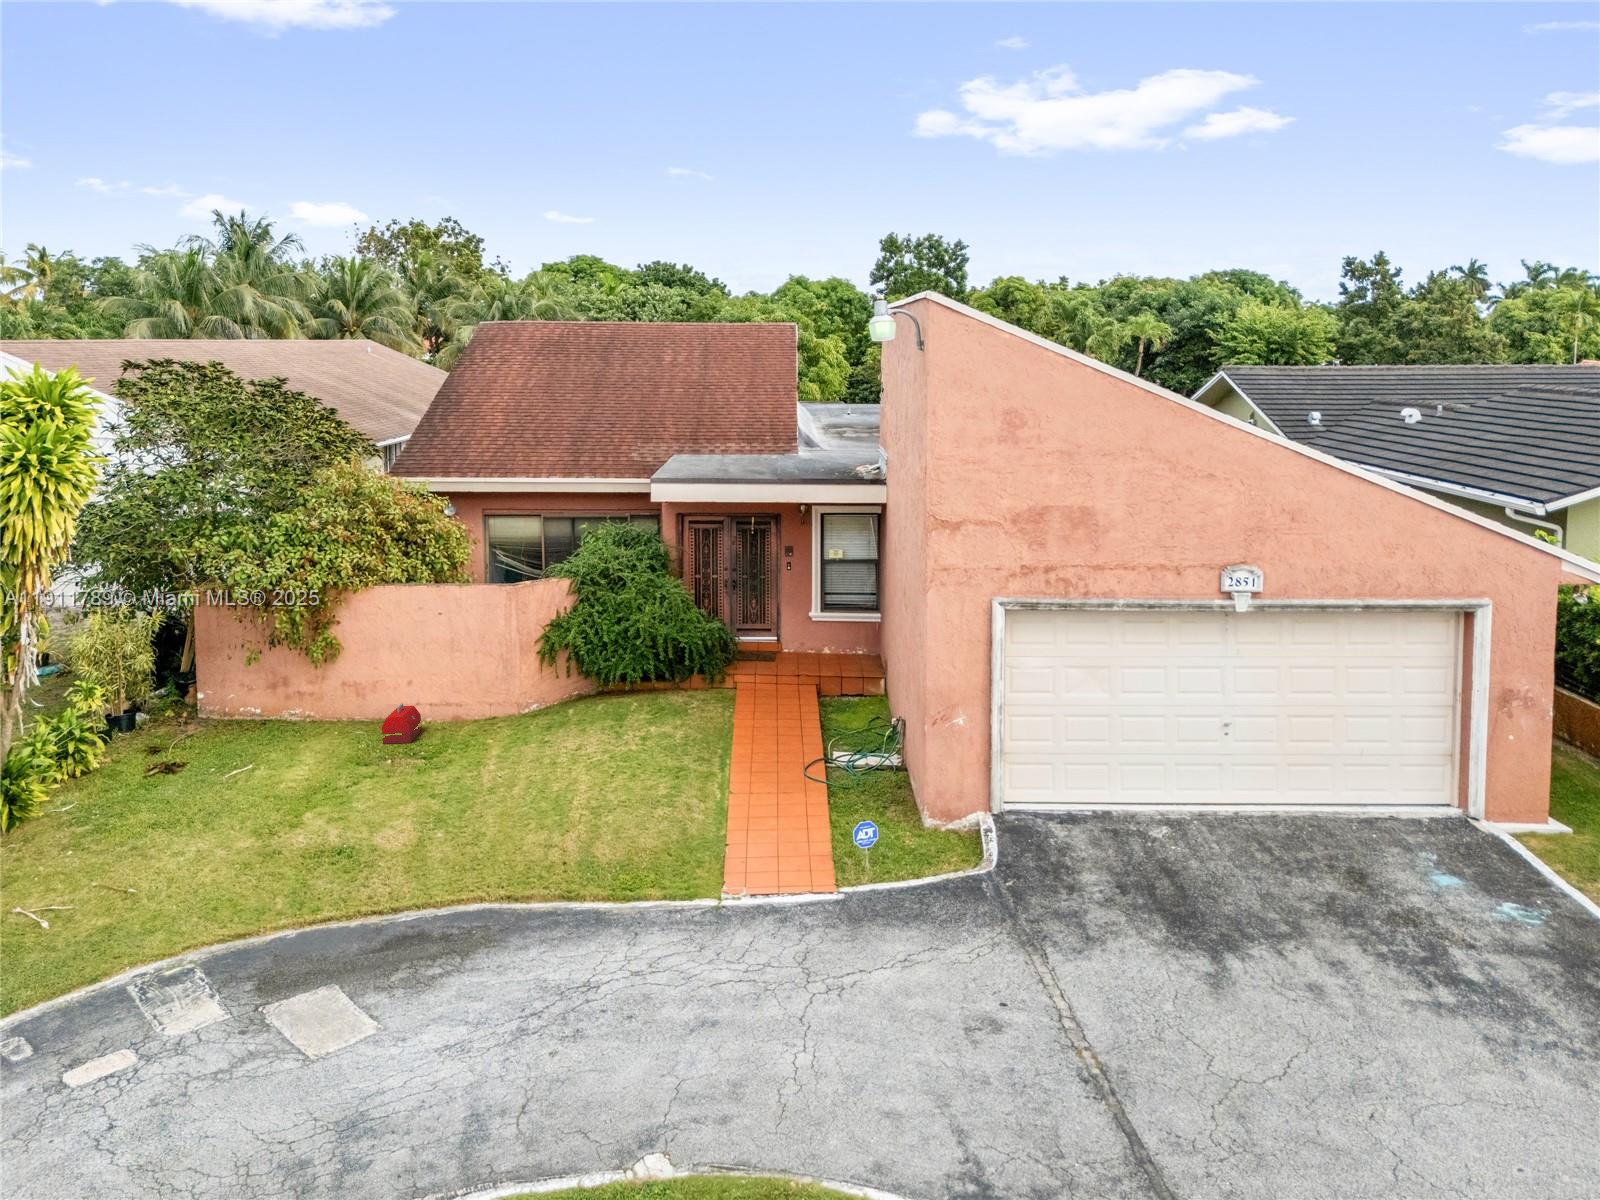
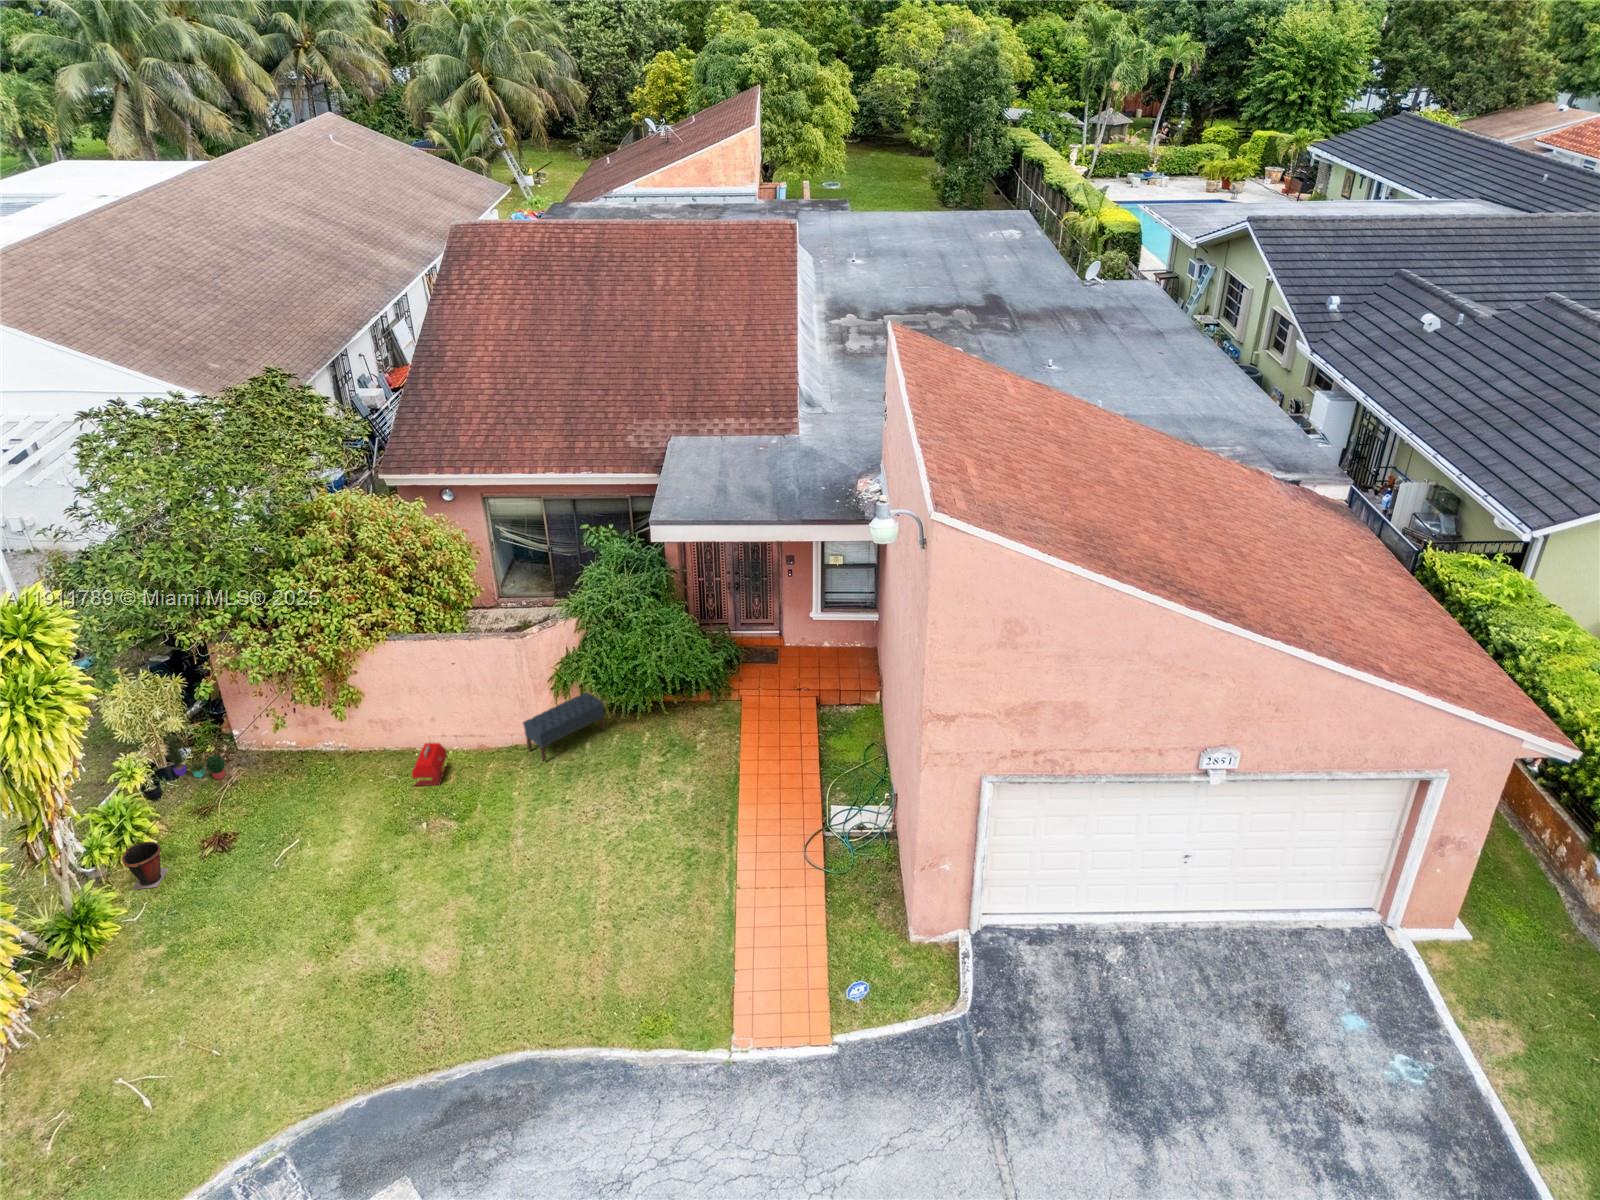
bench: none [505,664,592,720] -> present [523,693,605,761]
potted plant: none [119,683,184,735] -> present [164,735,226,780]
waste bin: none [54,754,103,805] -> present [122,842,169,889]

